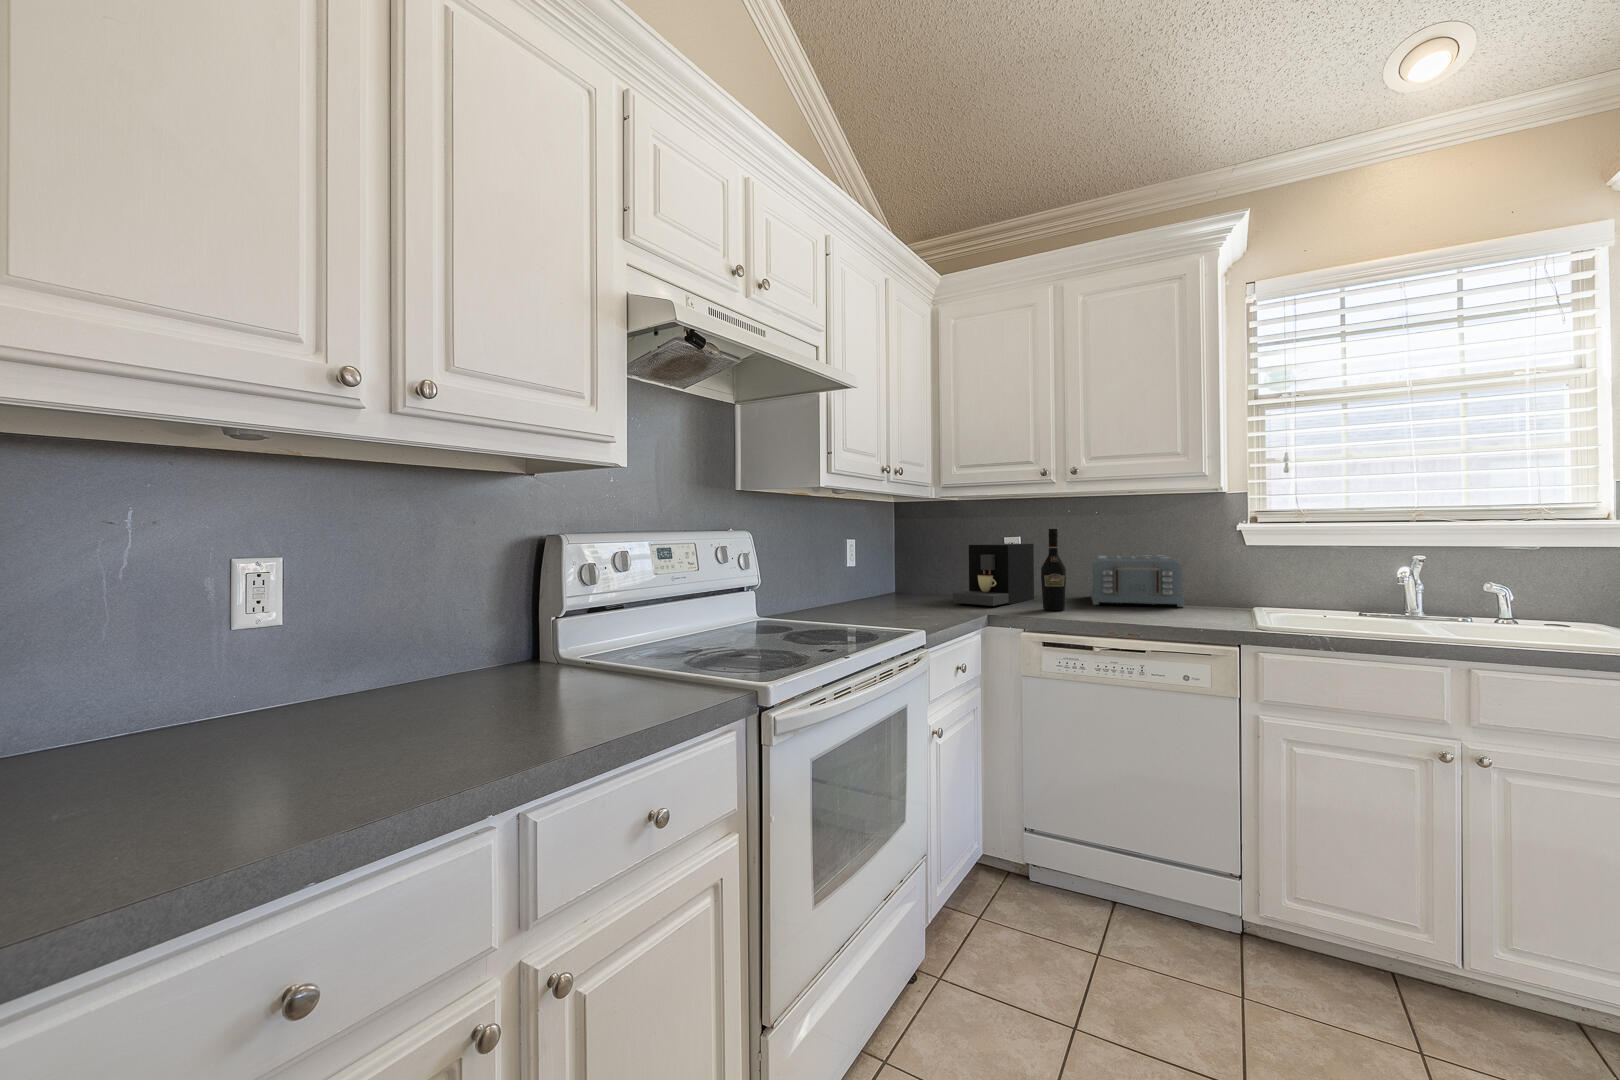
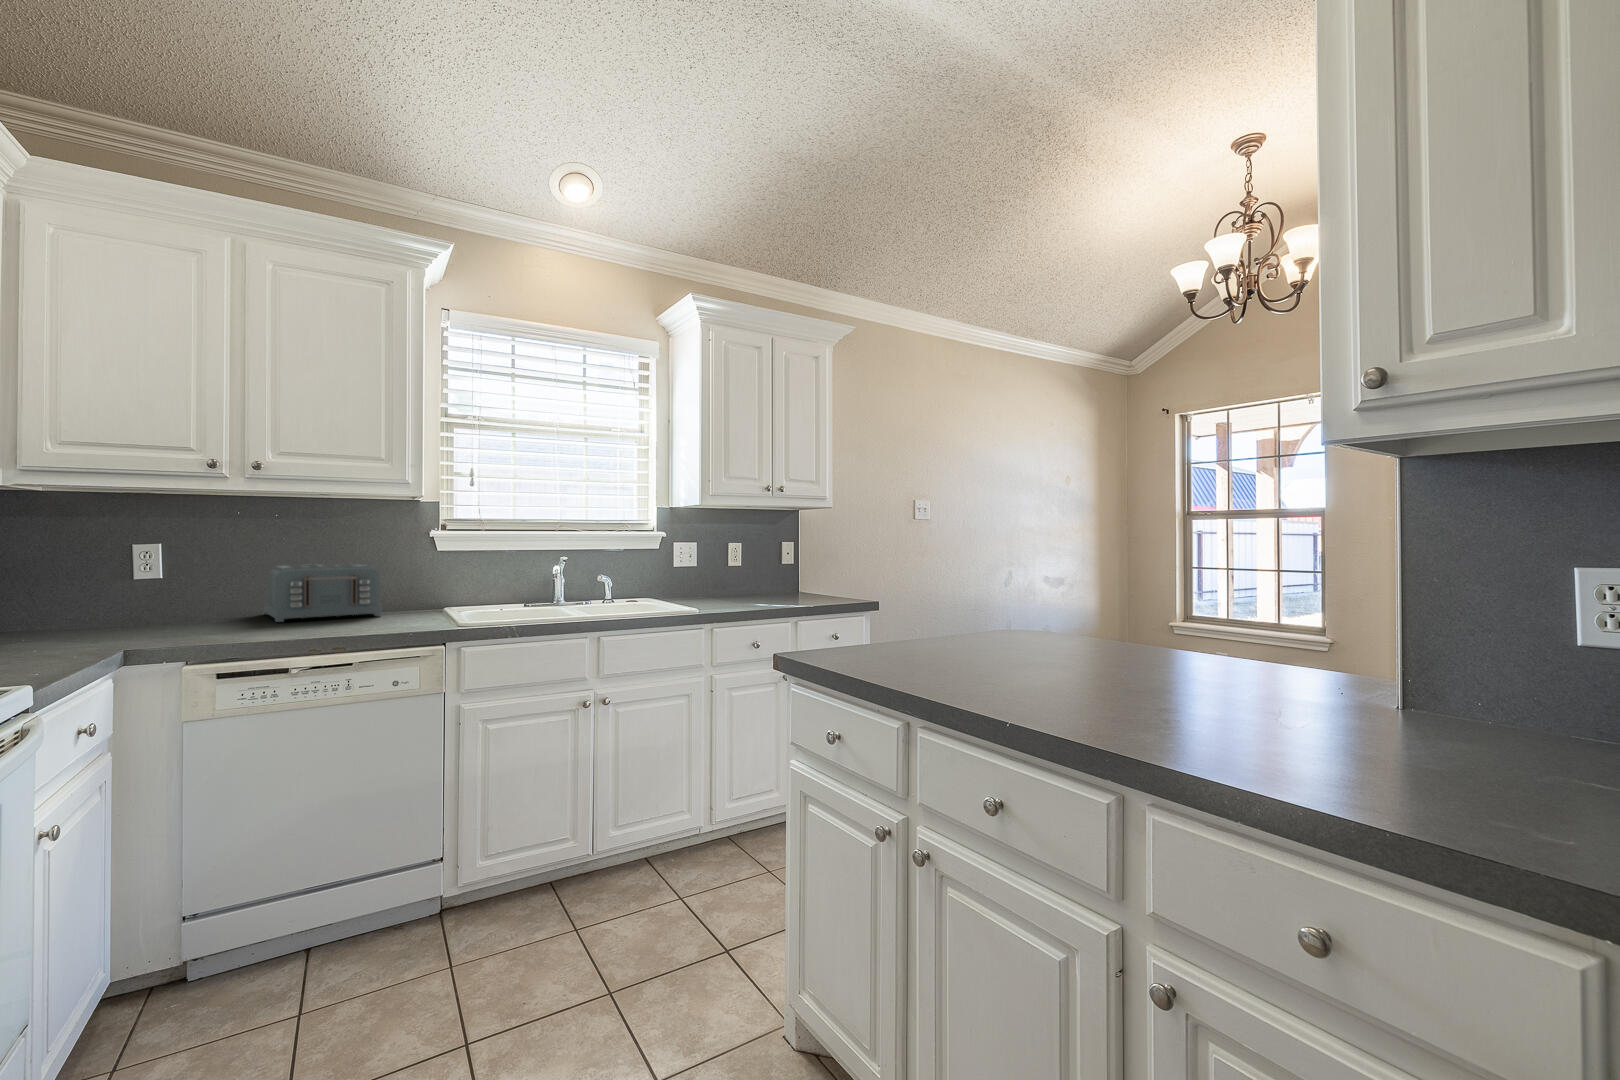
wine bottle: present [1041,529,1066,611] -> none [209,532,245,633]
coffee maker: present [953,544,1034,606] -> none [45,551,185,638]

